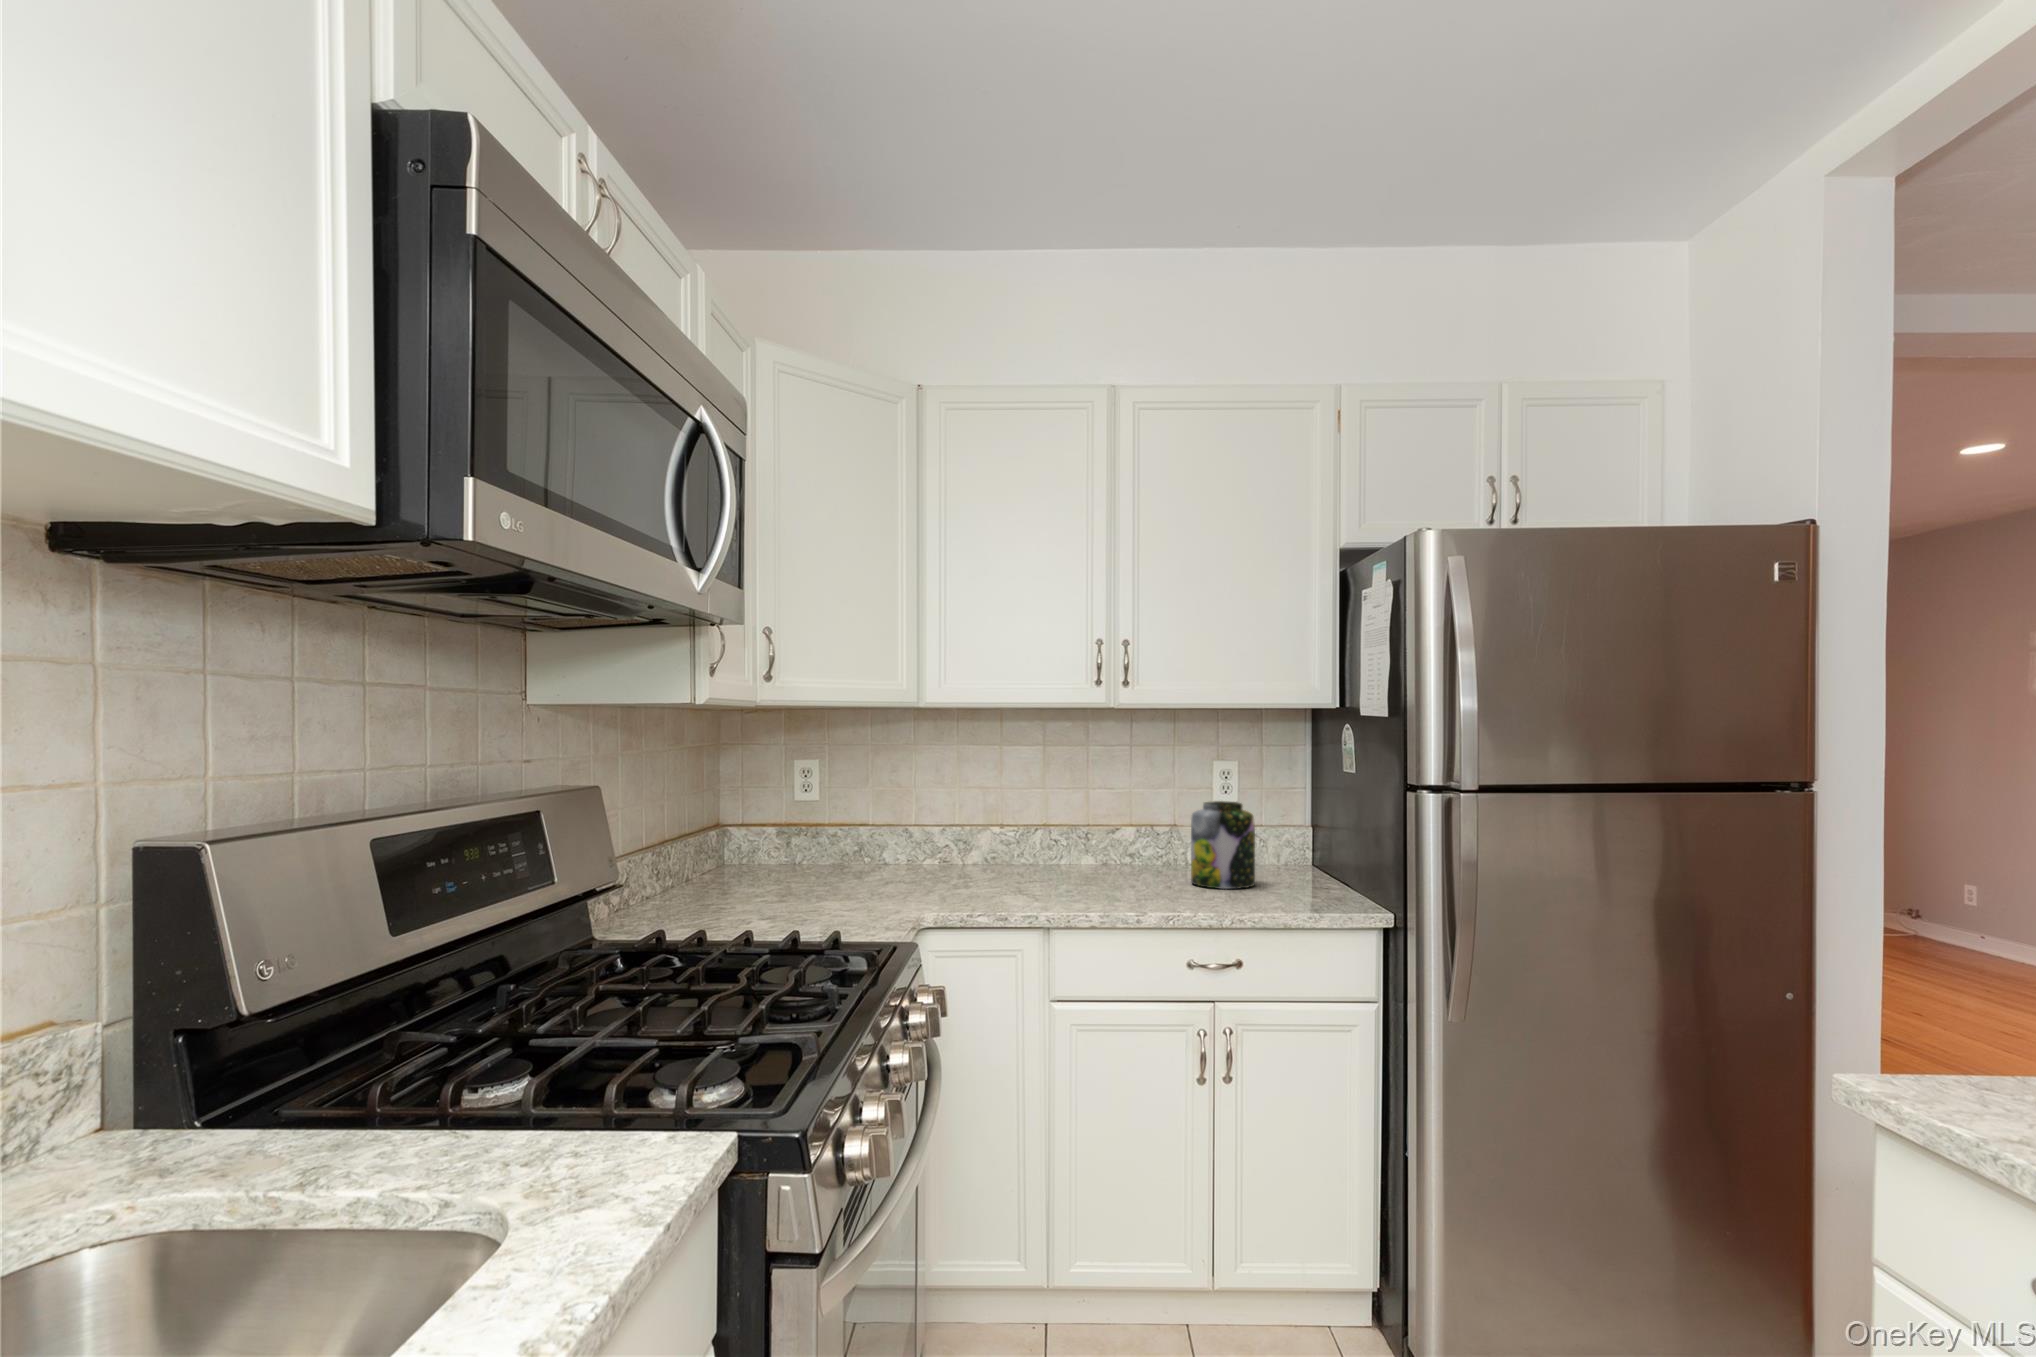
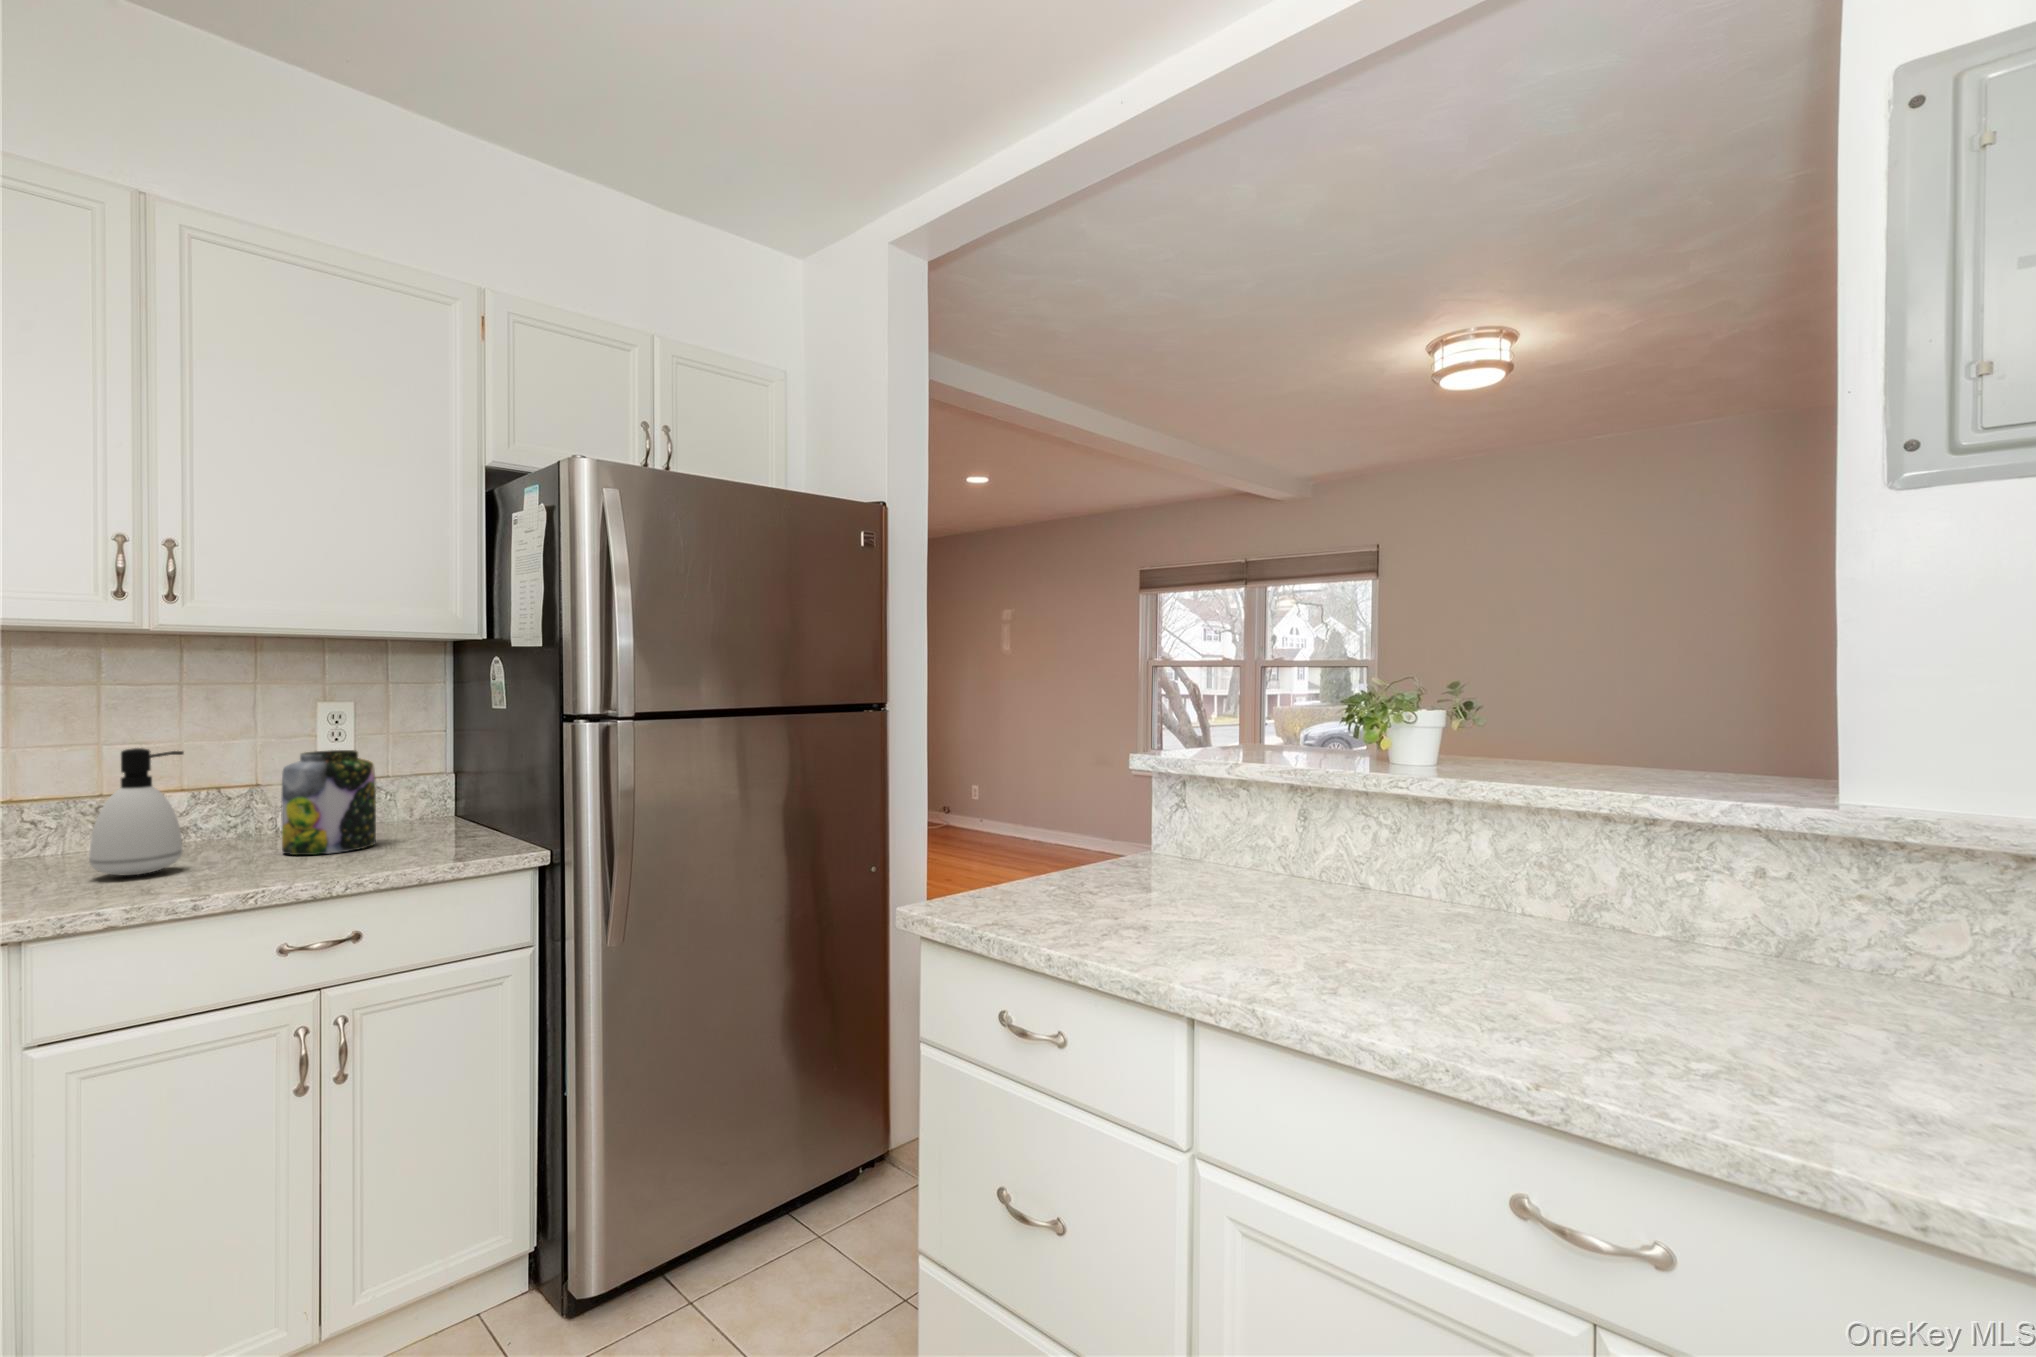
soap dispenser: none [1081,792,1132,886] -> present [89,748,184,875]

